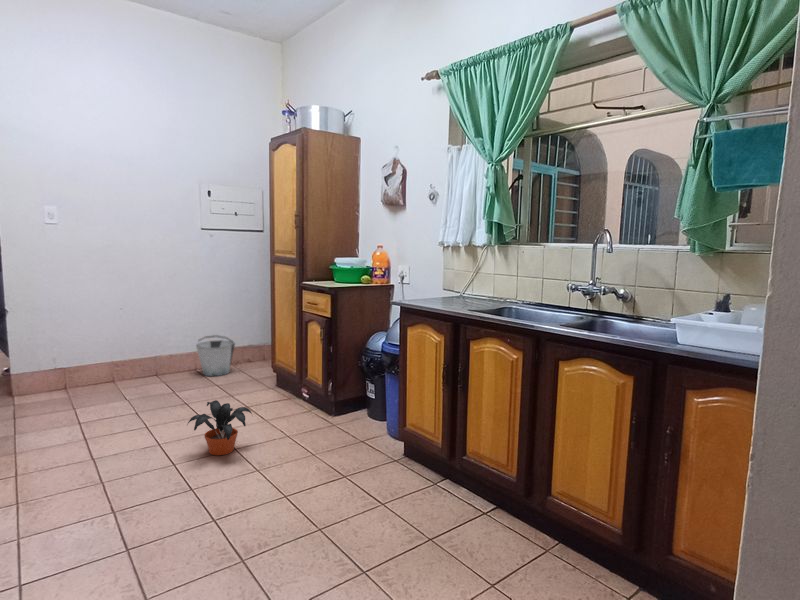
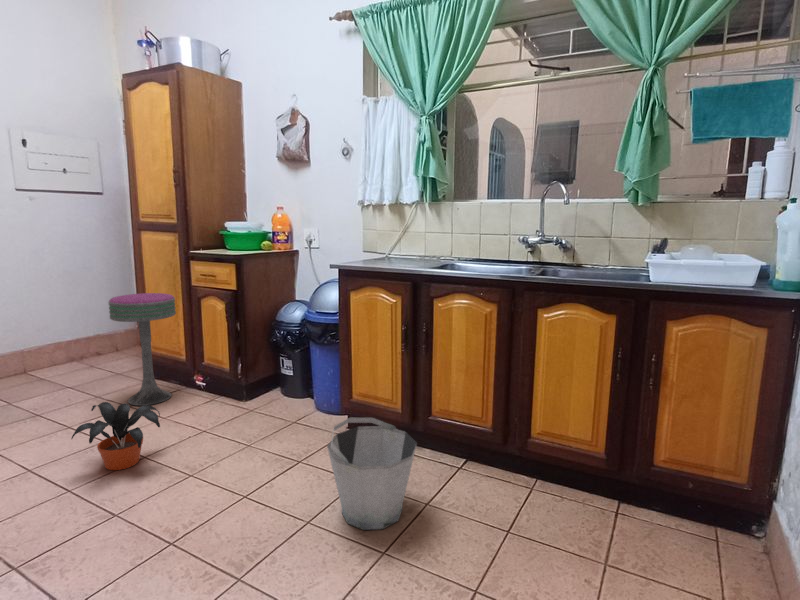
bar stool: none [240,315,289,407] -> present [109,293,176,406]
bucket: present [196,335,235,376] -> present [327,418,417,530]

